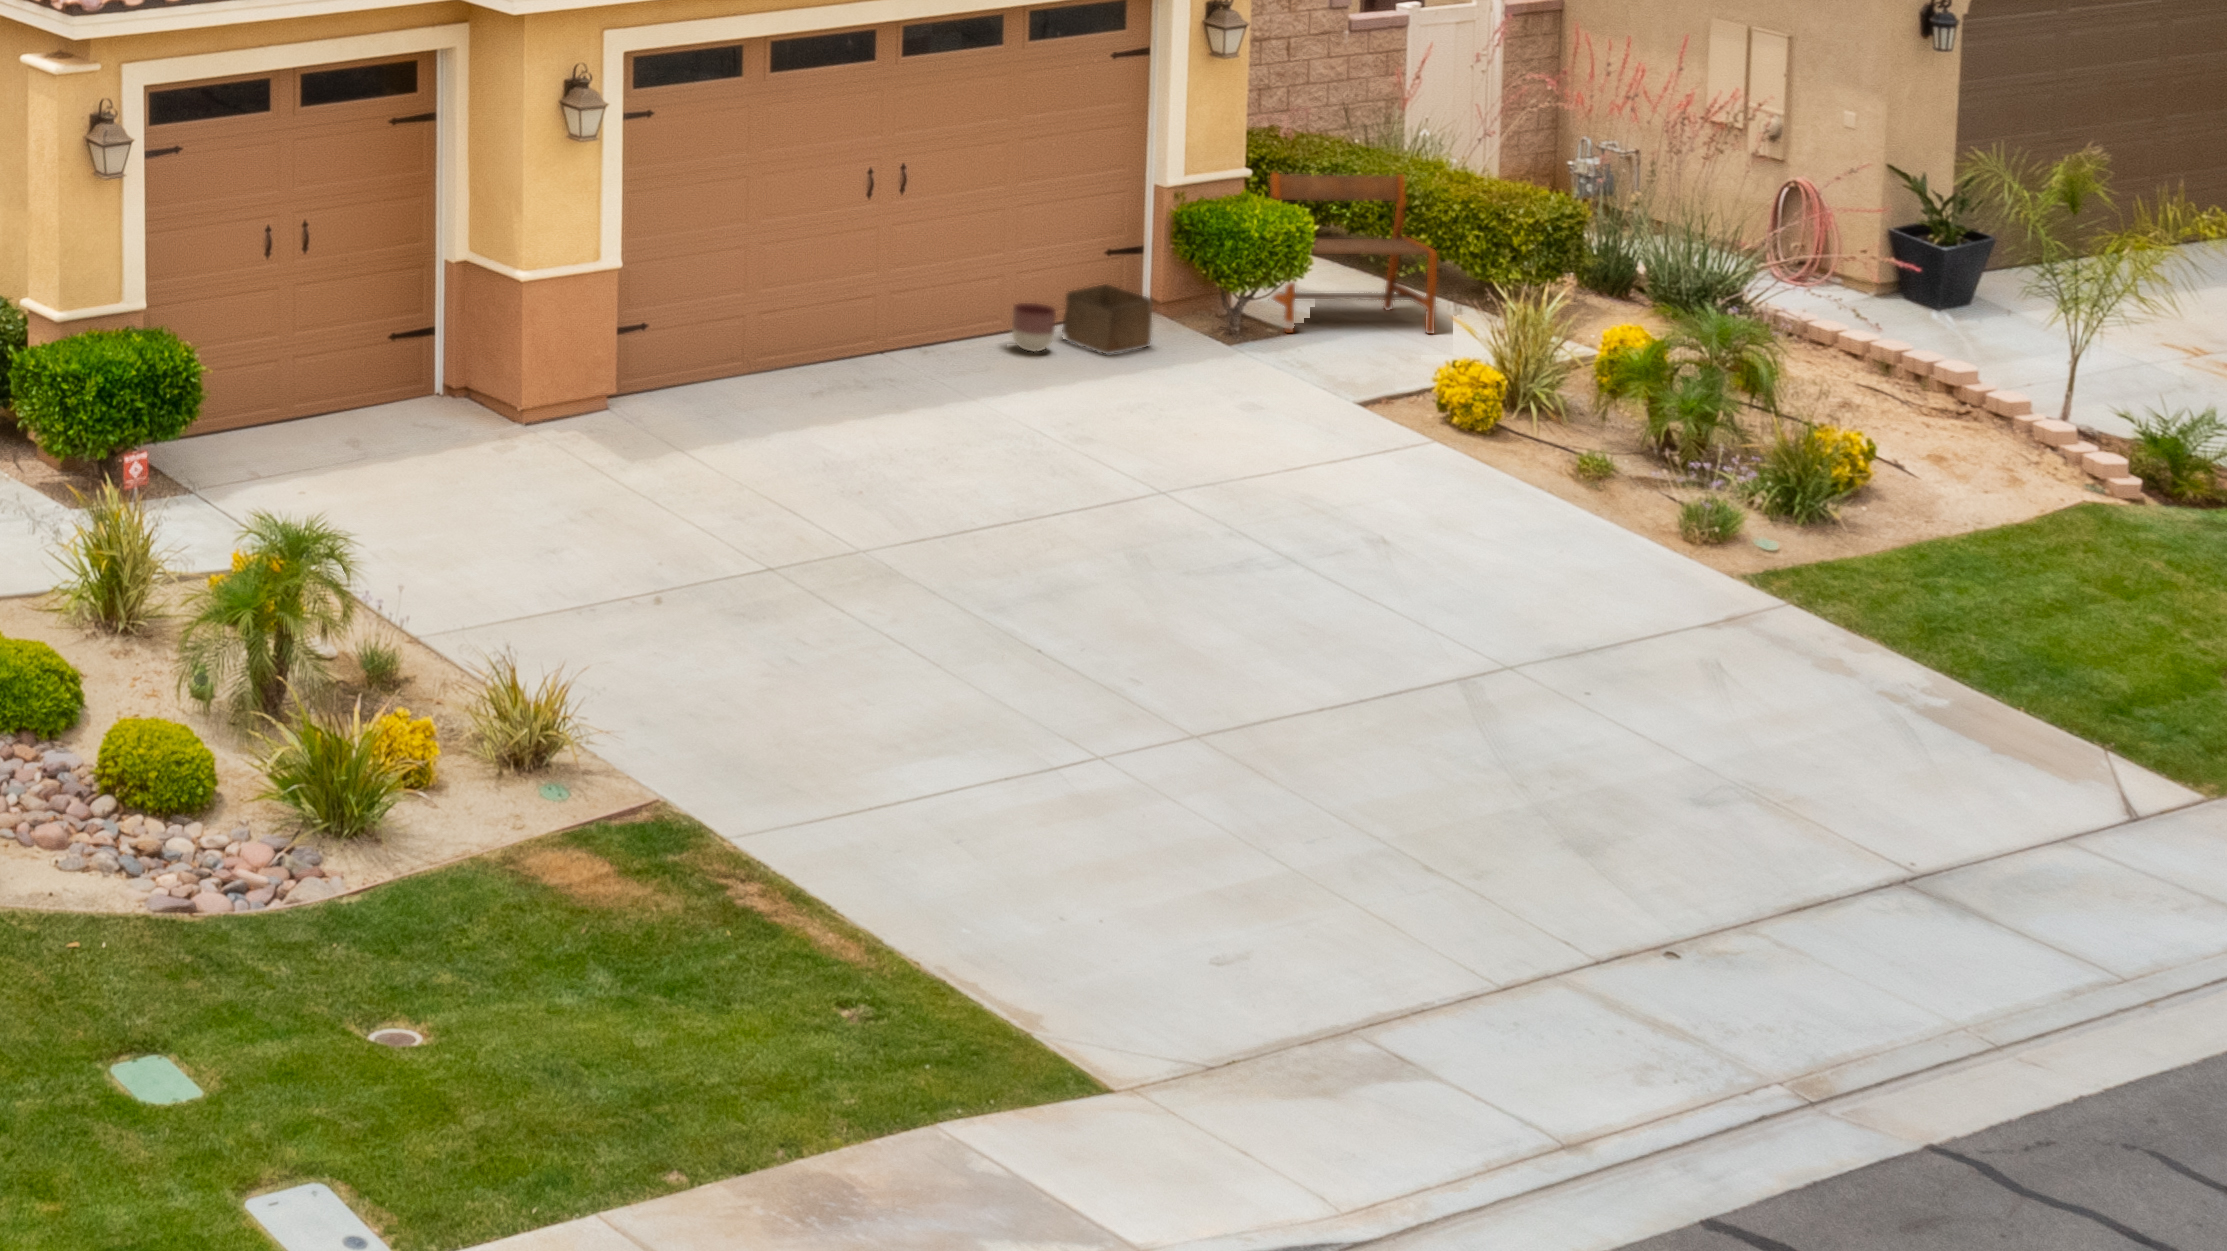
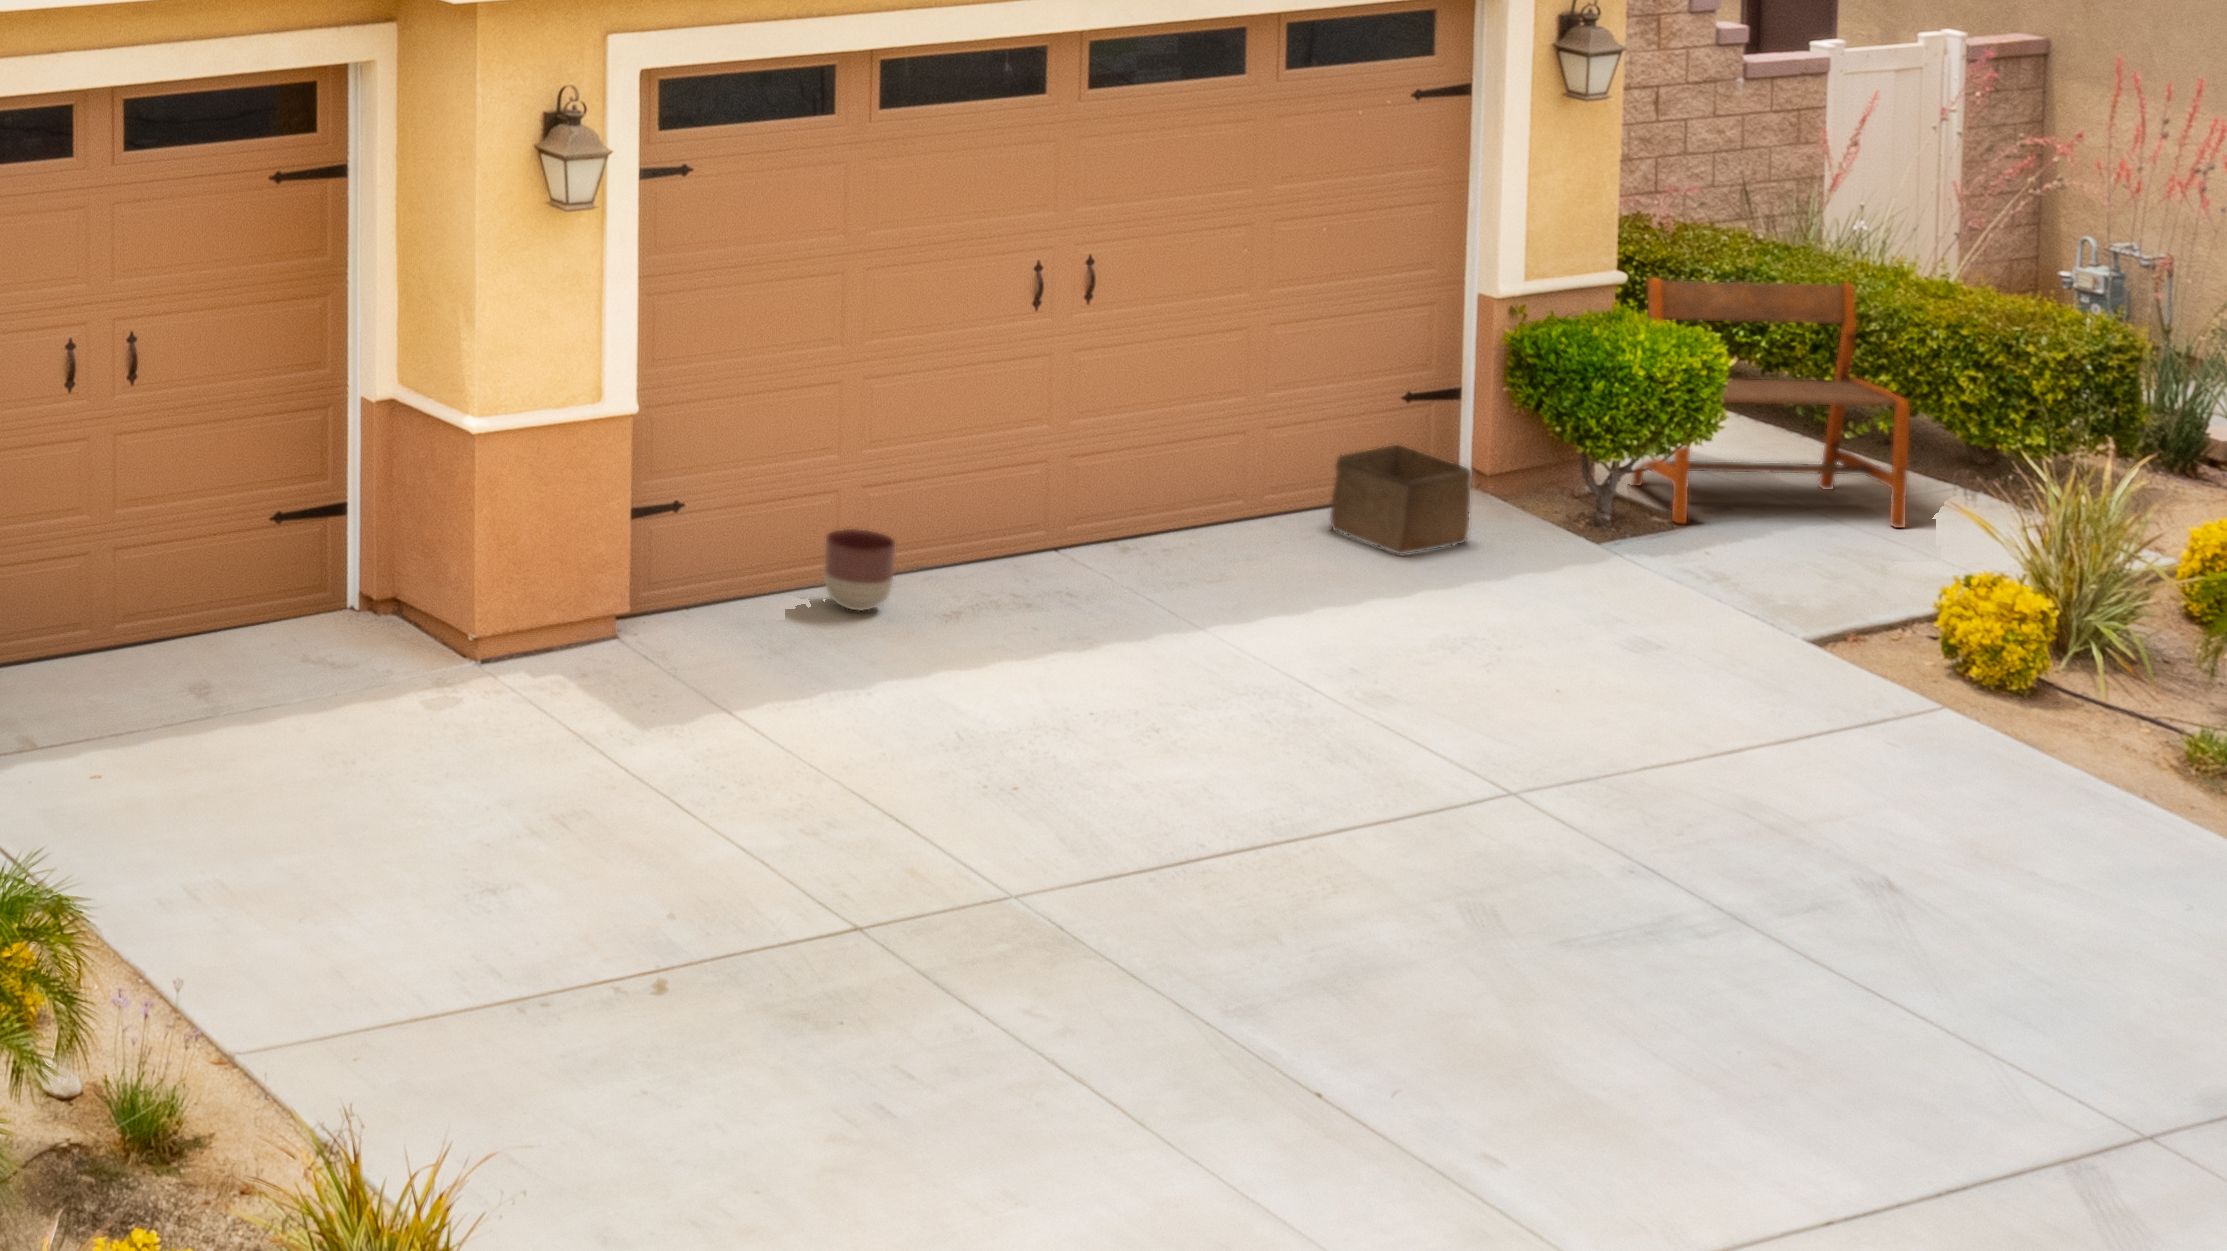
planter: present [1012,303,1056,351] -> present [824,529,895,610]

